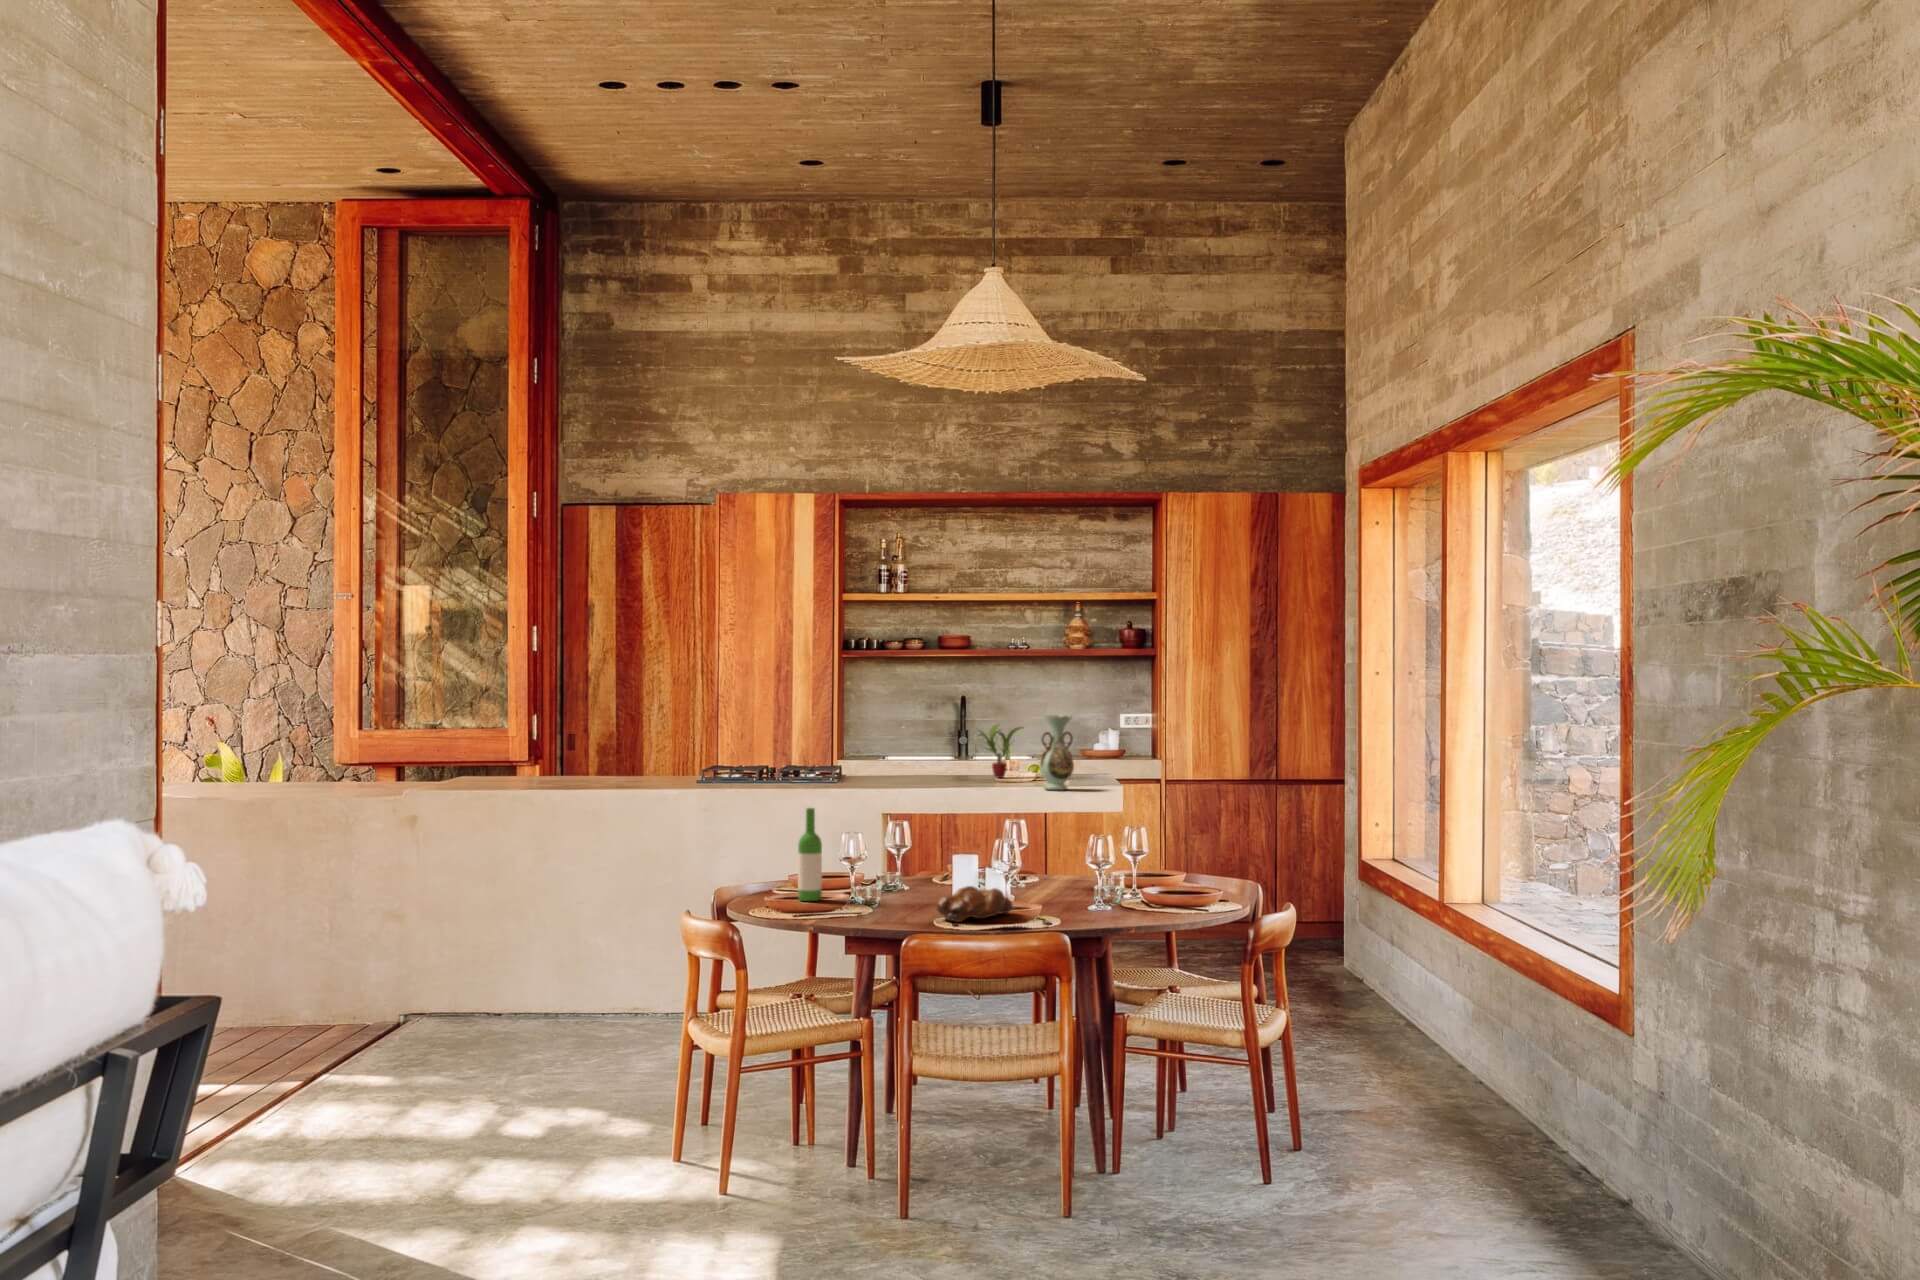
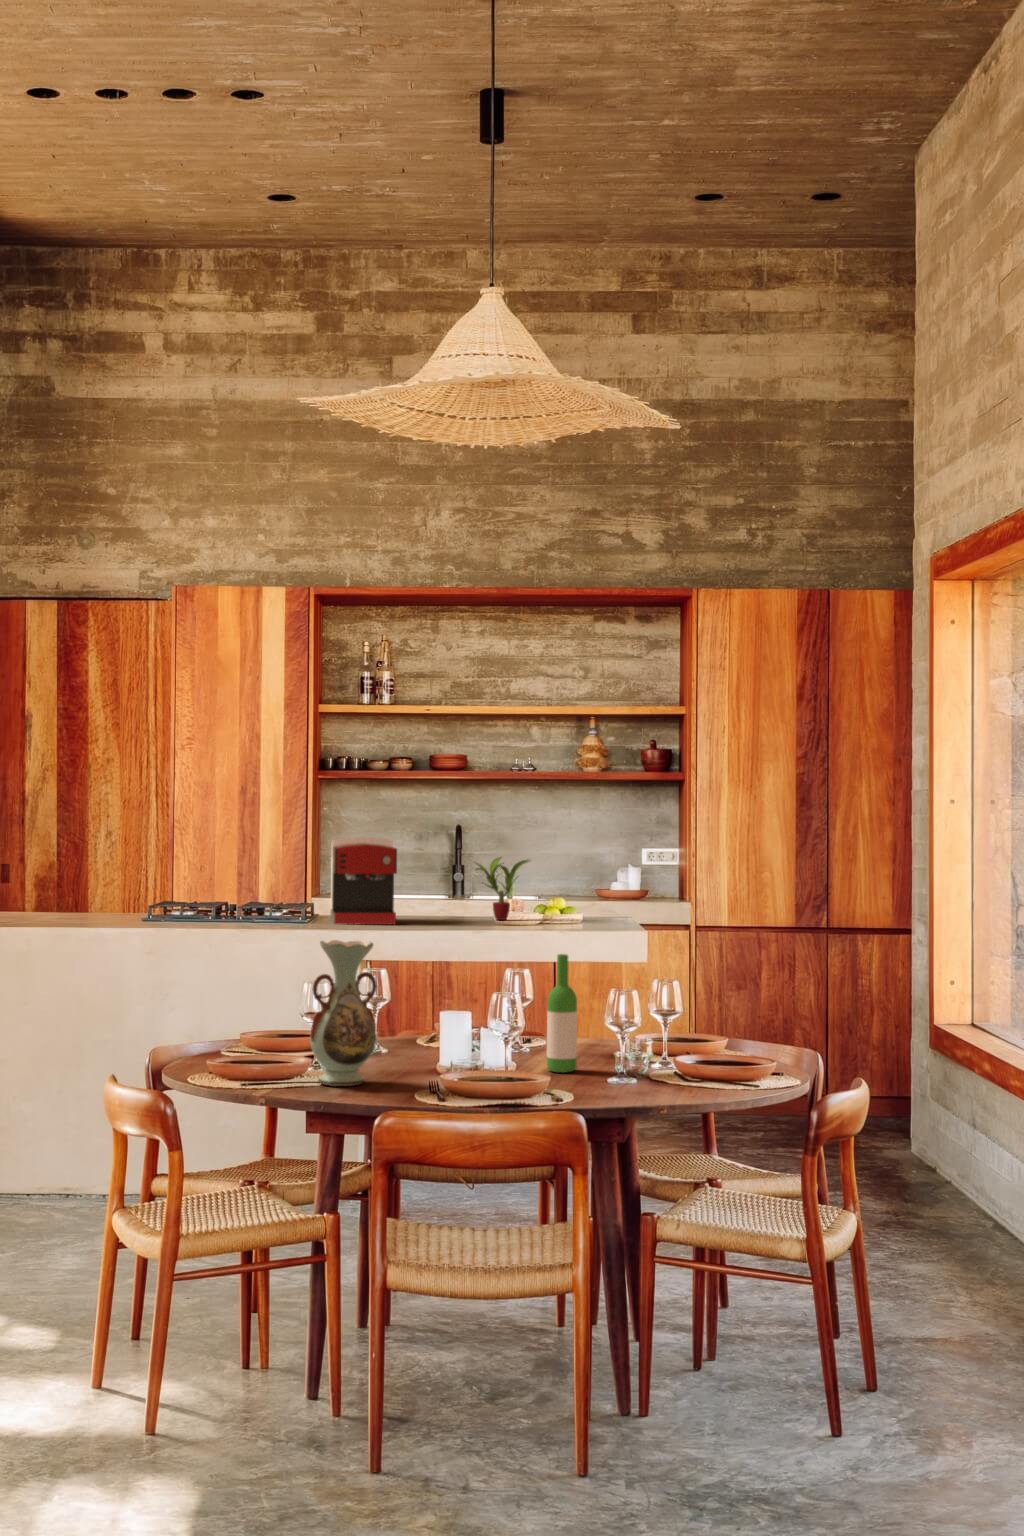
coffee maker: none [856,708,912,783] -> present [330,836,397,925]
decorative vase: present [1039,715,1074,790] -> present [310,940,377,1086]
wine bottle: present [798,808,822,901] -> present [547,954,577,1073]
bread loaf: present [936,886,1013,922] -> none [418,1051,515,1097]

